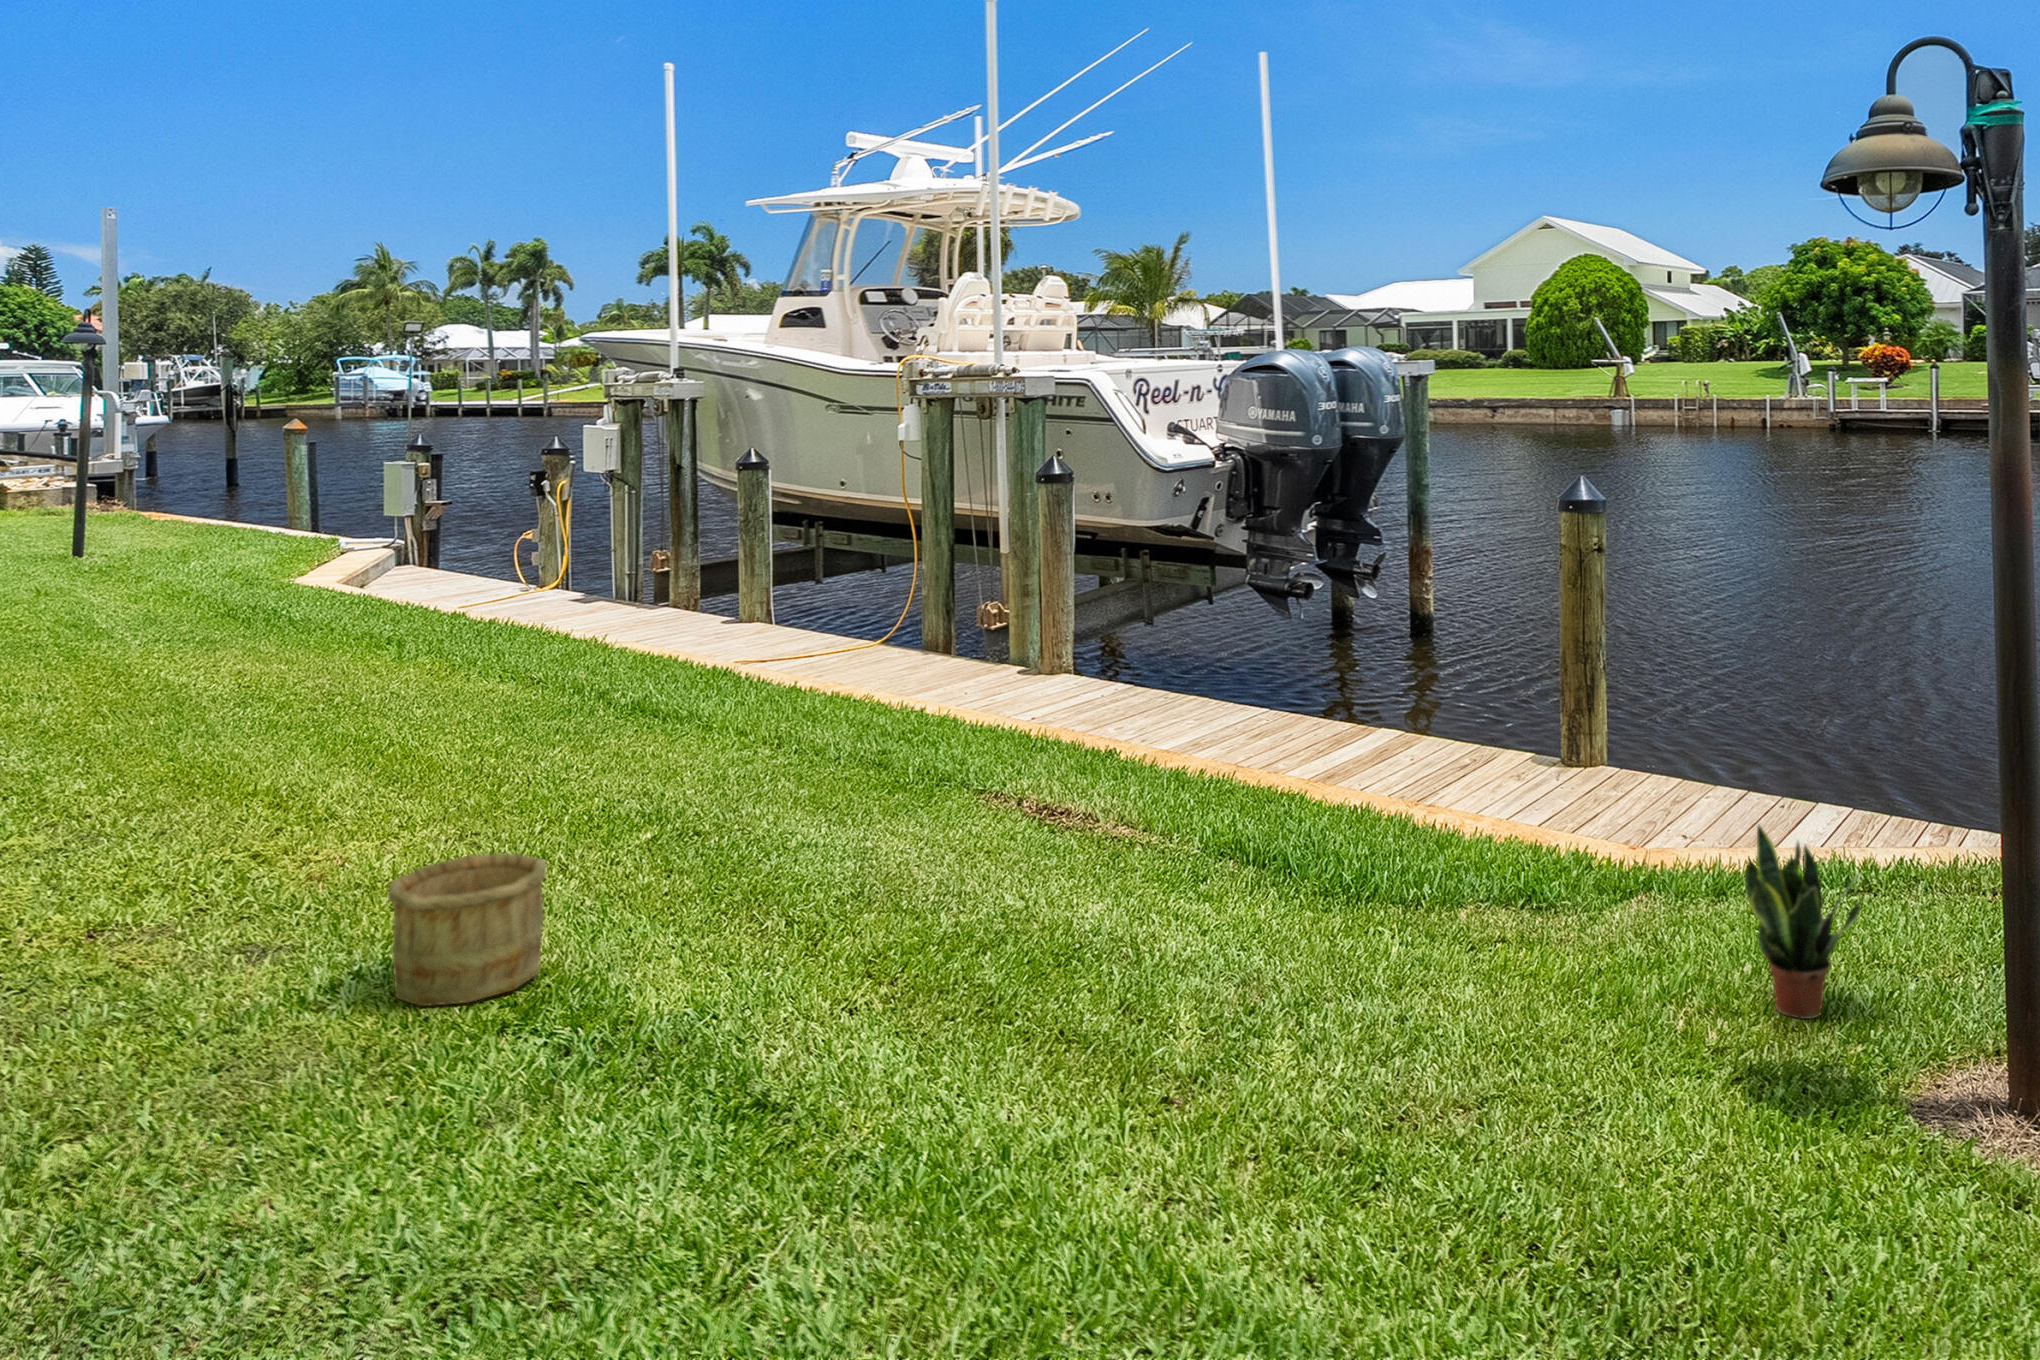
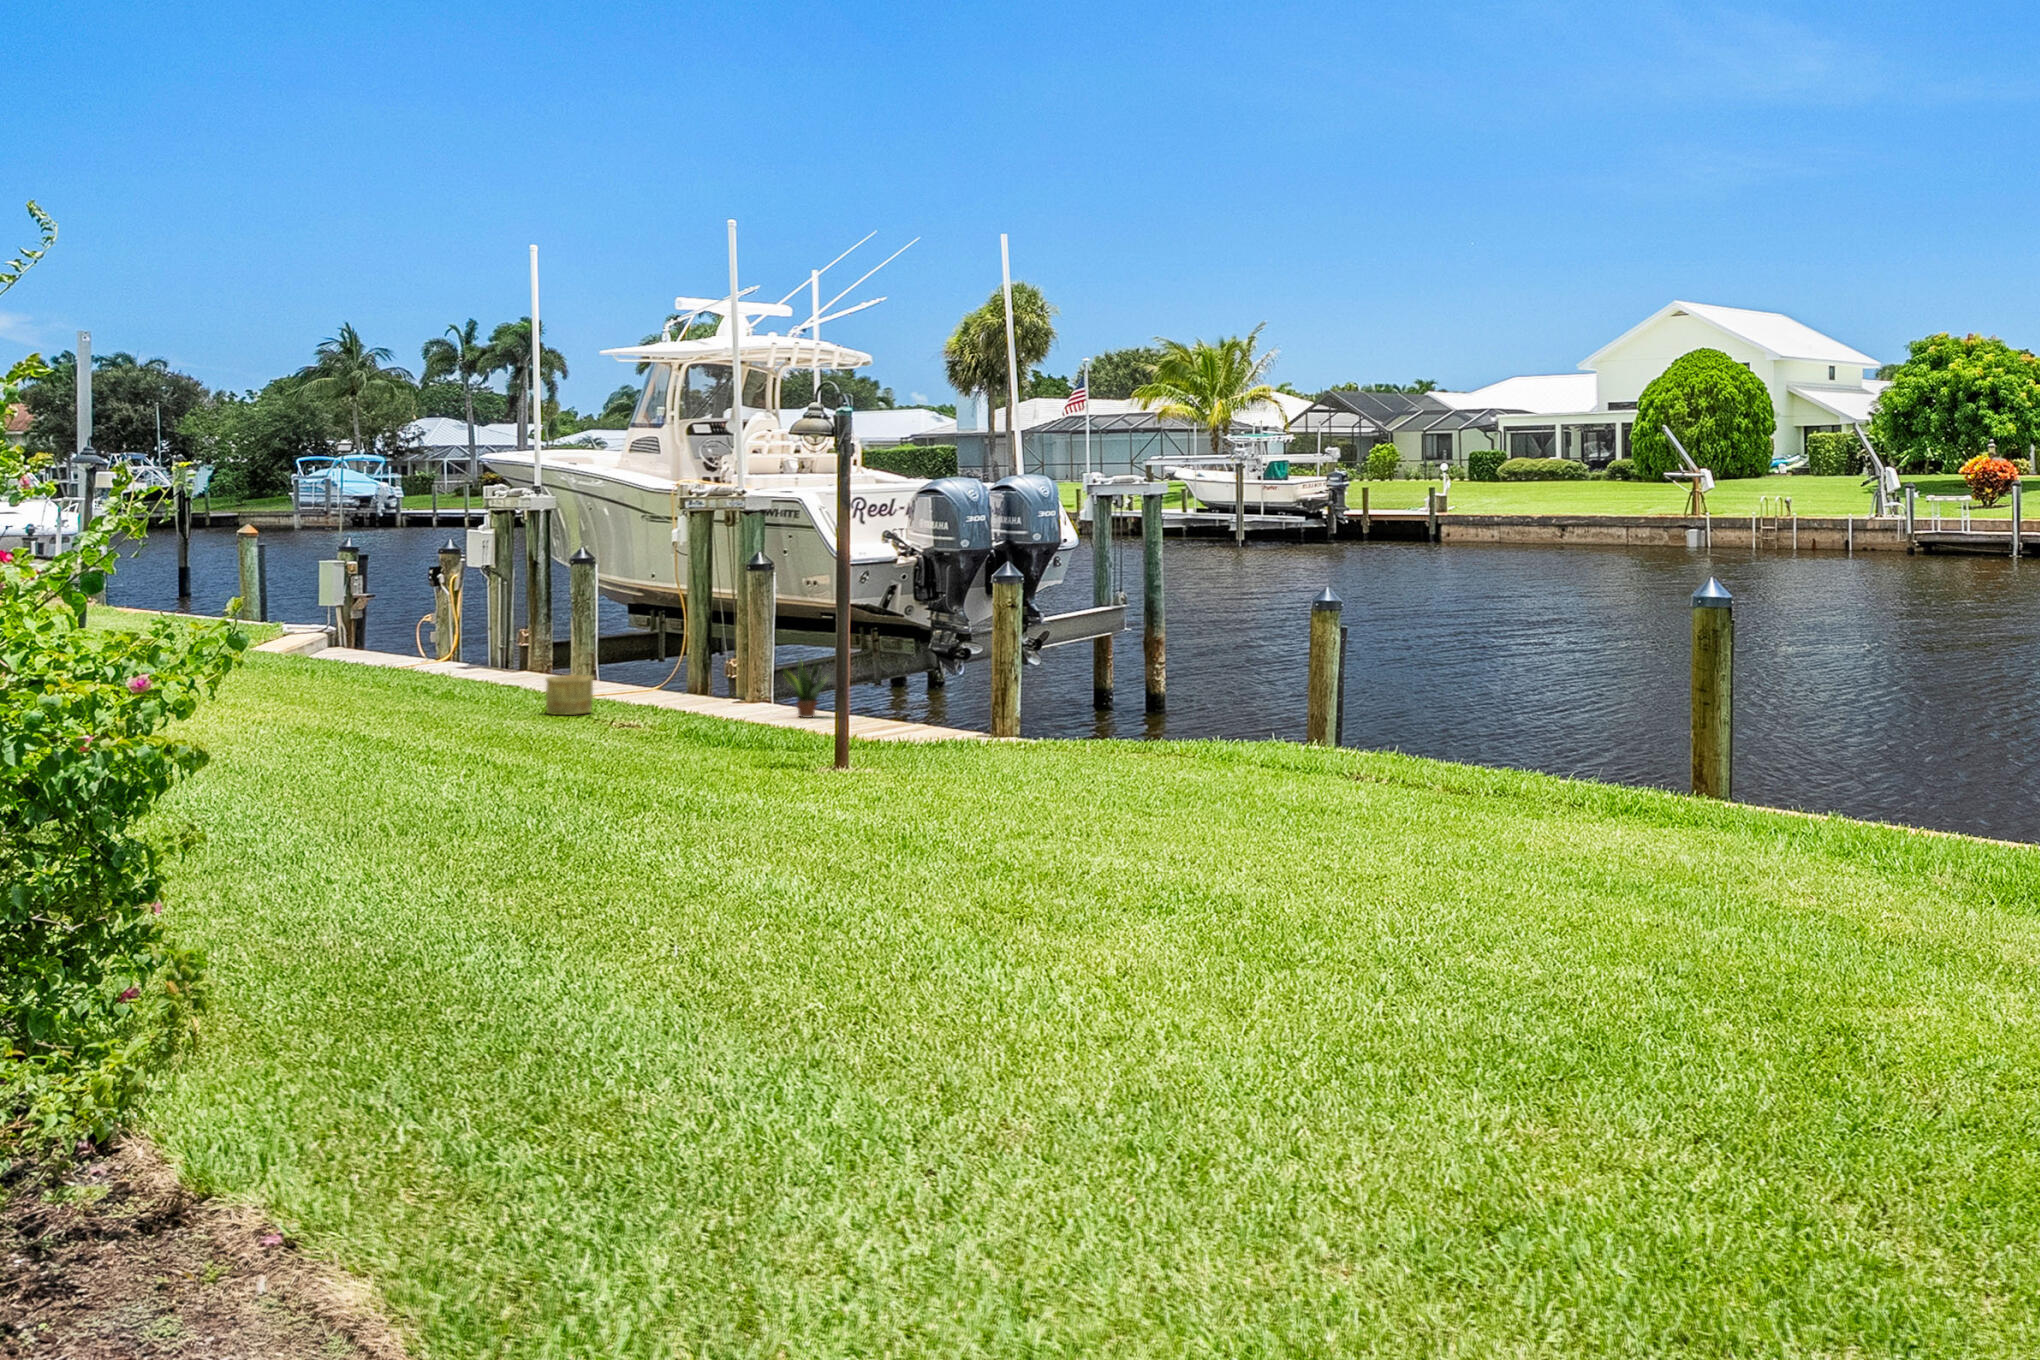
wooden bucket: present [388,853,546,1006] -> present [546,675,594,715]

